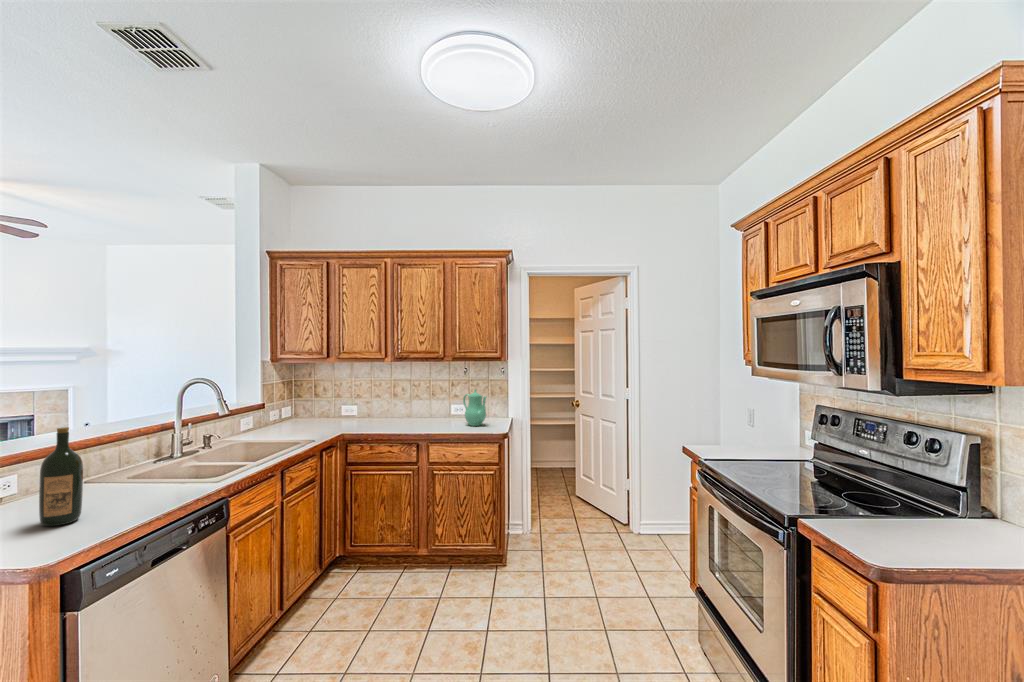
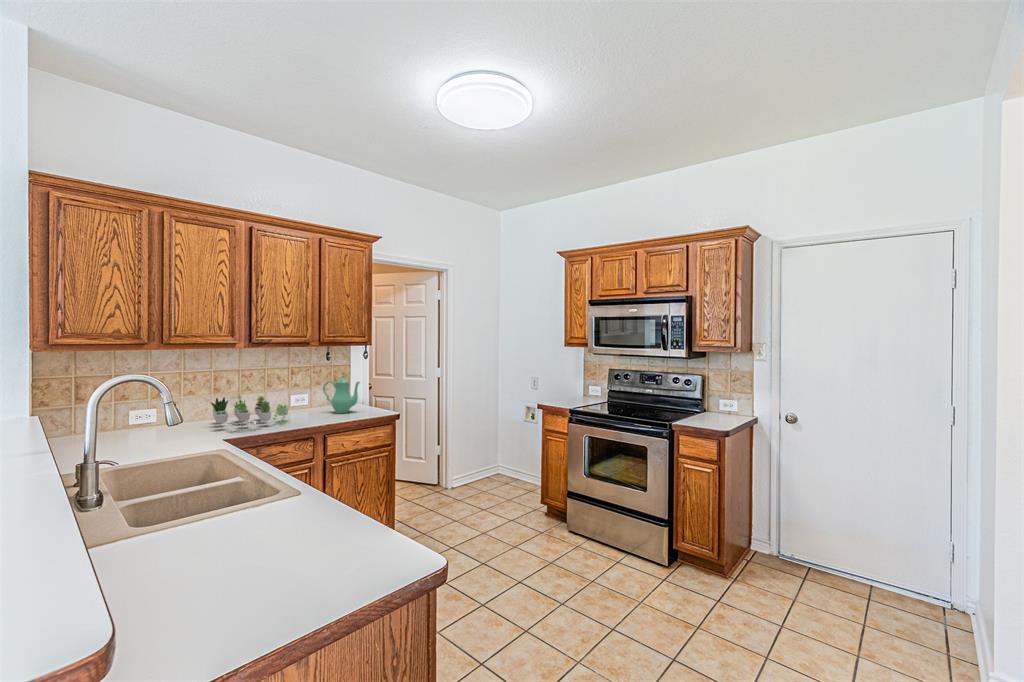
succulent plant: none [355,399,420,428] -> present [211,395,288,425]
wine bottle: present [39,427,83,526] -> none [306,433,352,563]

